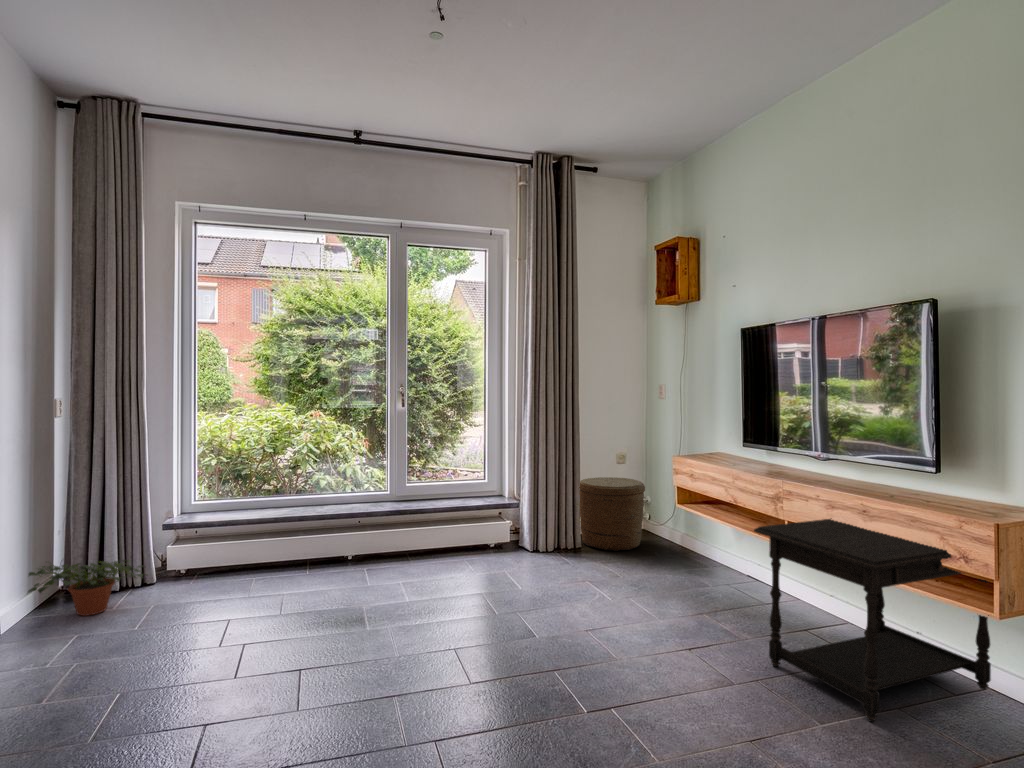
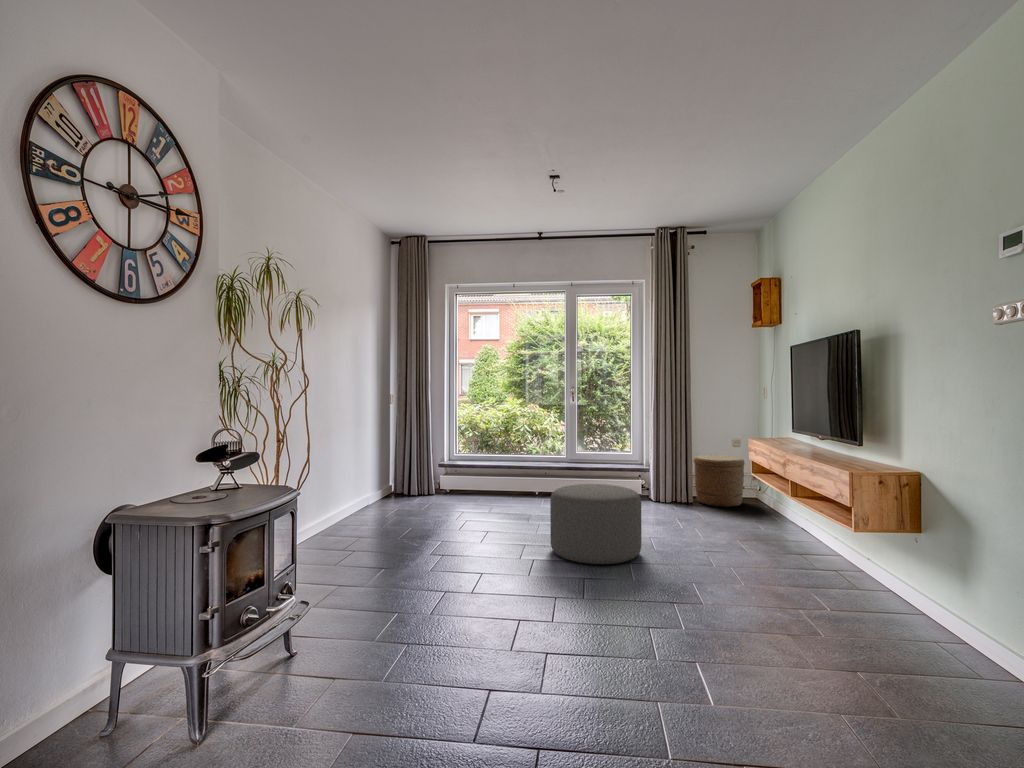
side table: present [754,518,991,722] -> none [735,475,896,589]
ottoman: none [460,559,630,738] -> present [550,484,642,564]
potted plant: present [28,560,144,616] -> none [379,474,430,503]

